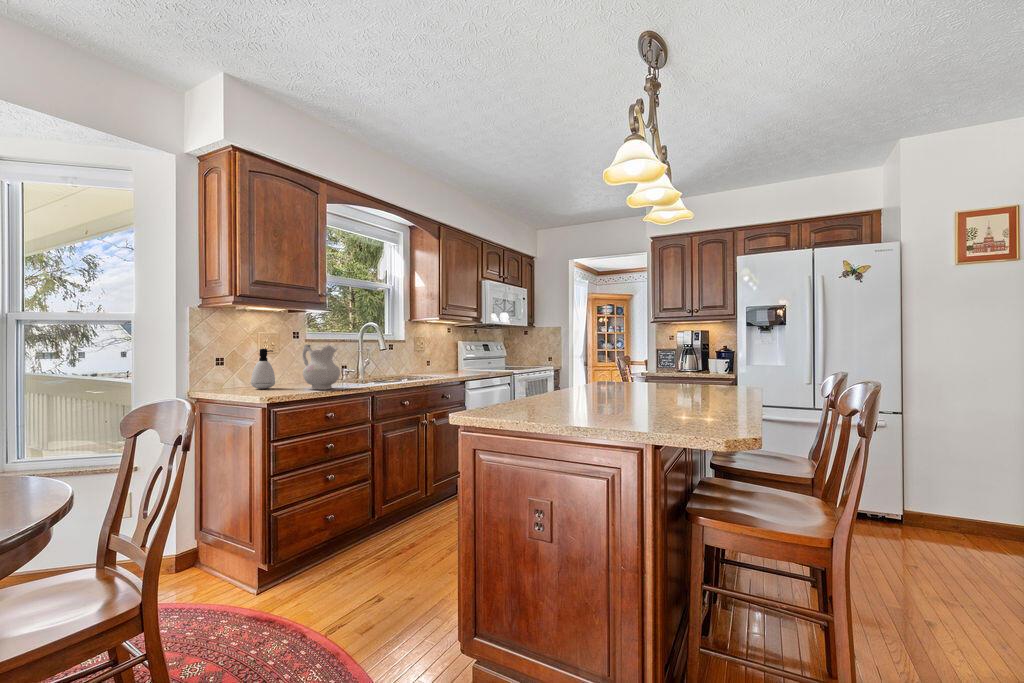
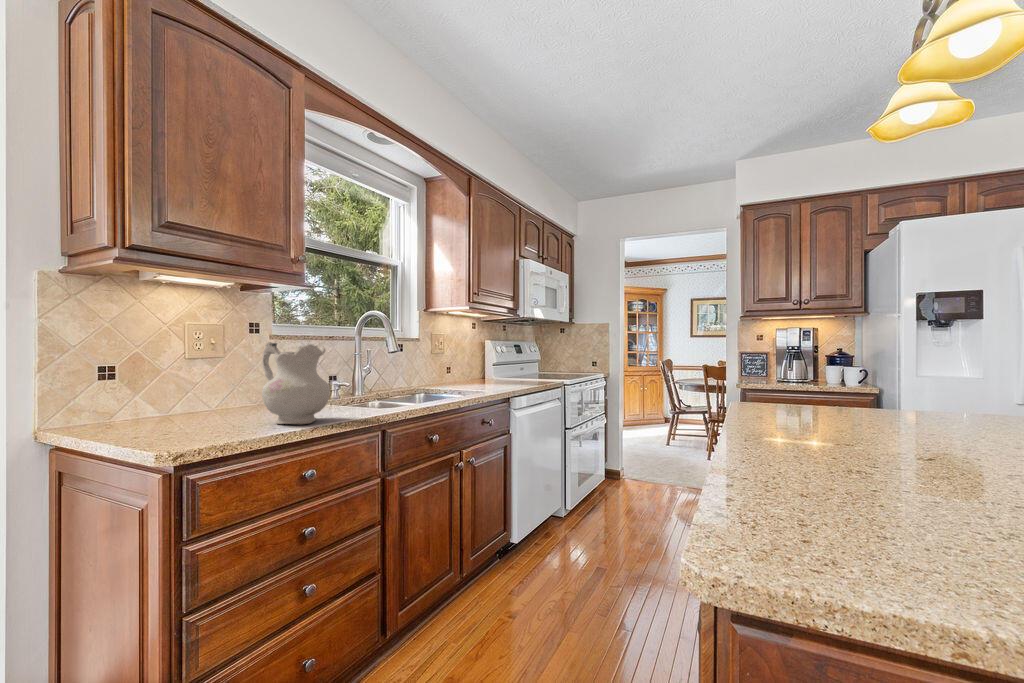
soap dispenser: present [251,349,275,389] -> none [165,349,212,422]

